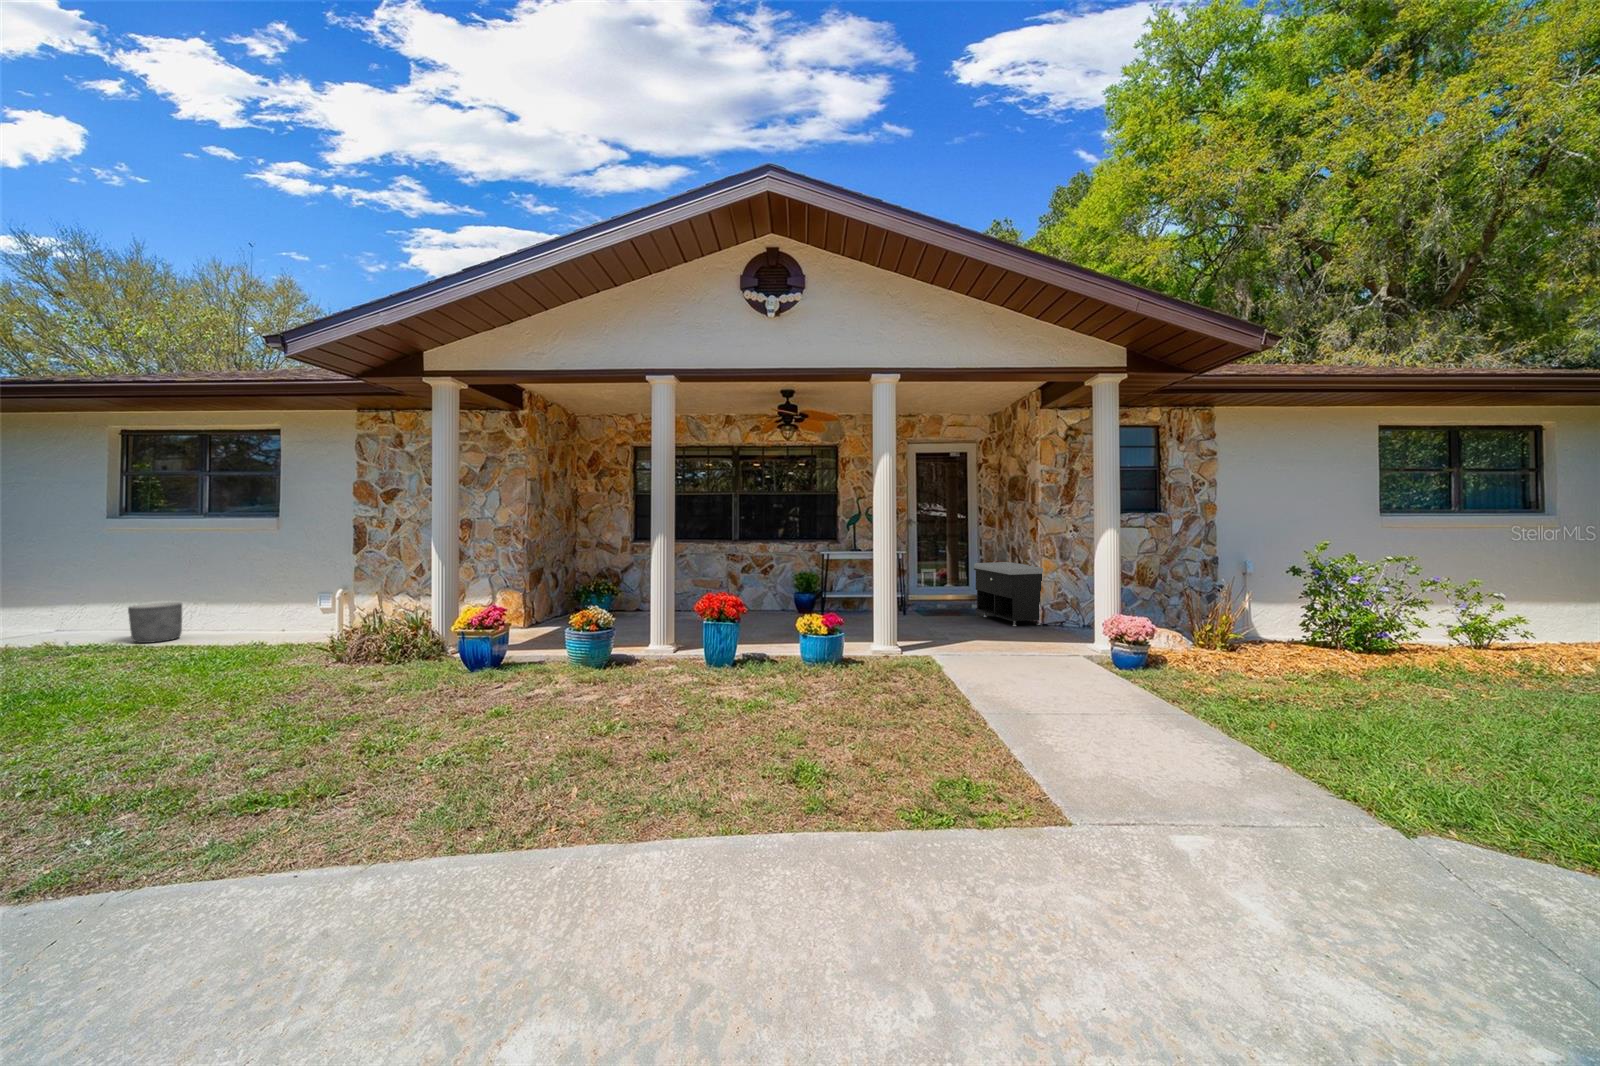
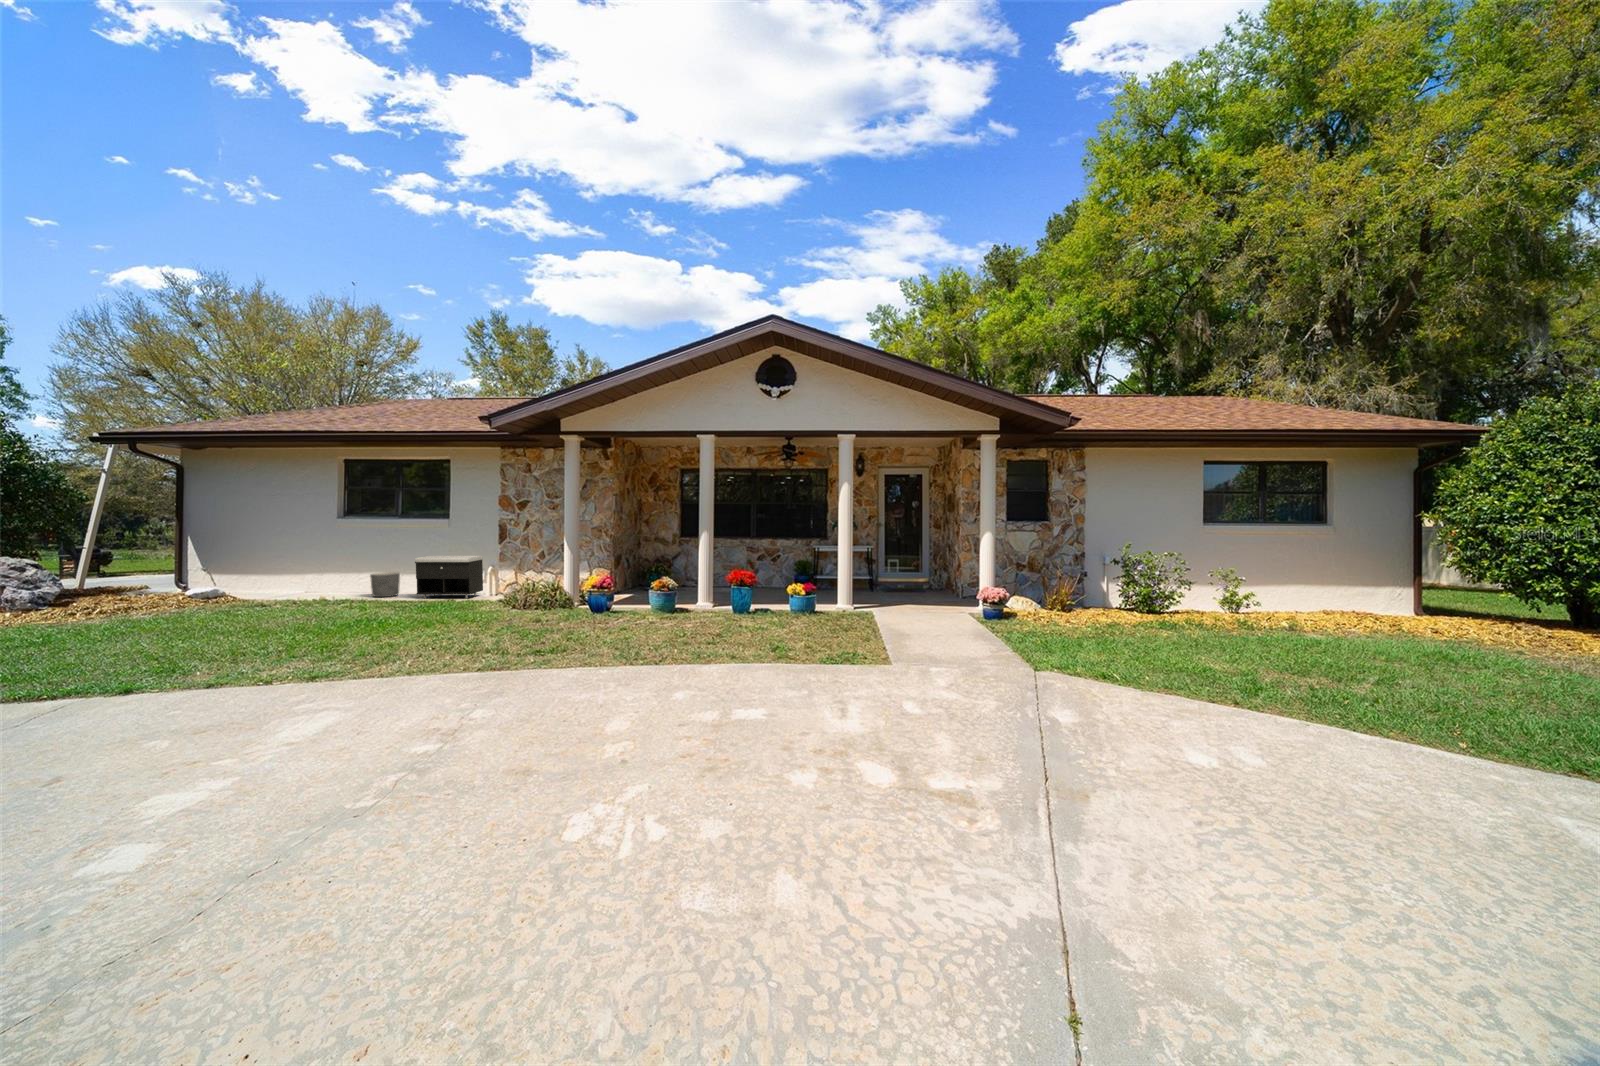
storage bench: present [974,562,1043,626] -> present [415,556,483,598]

